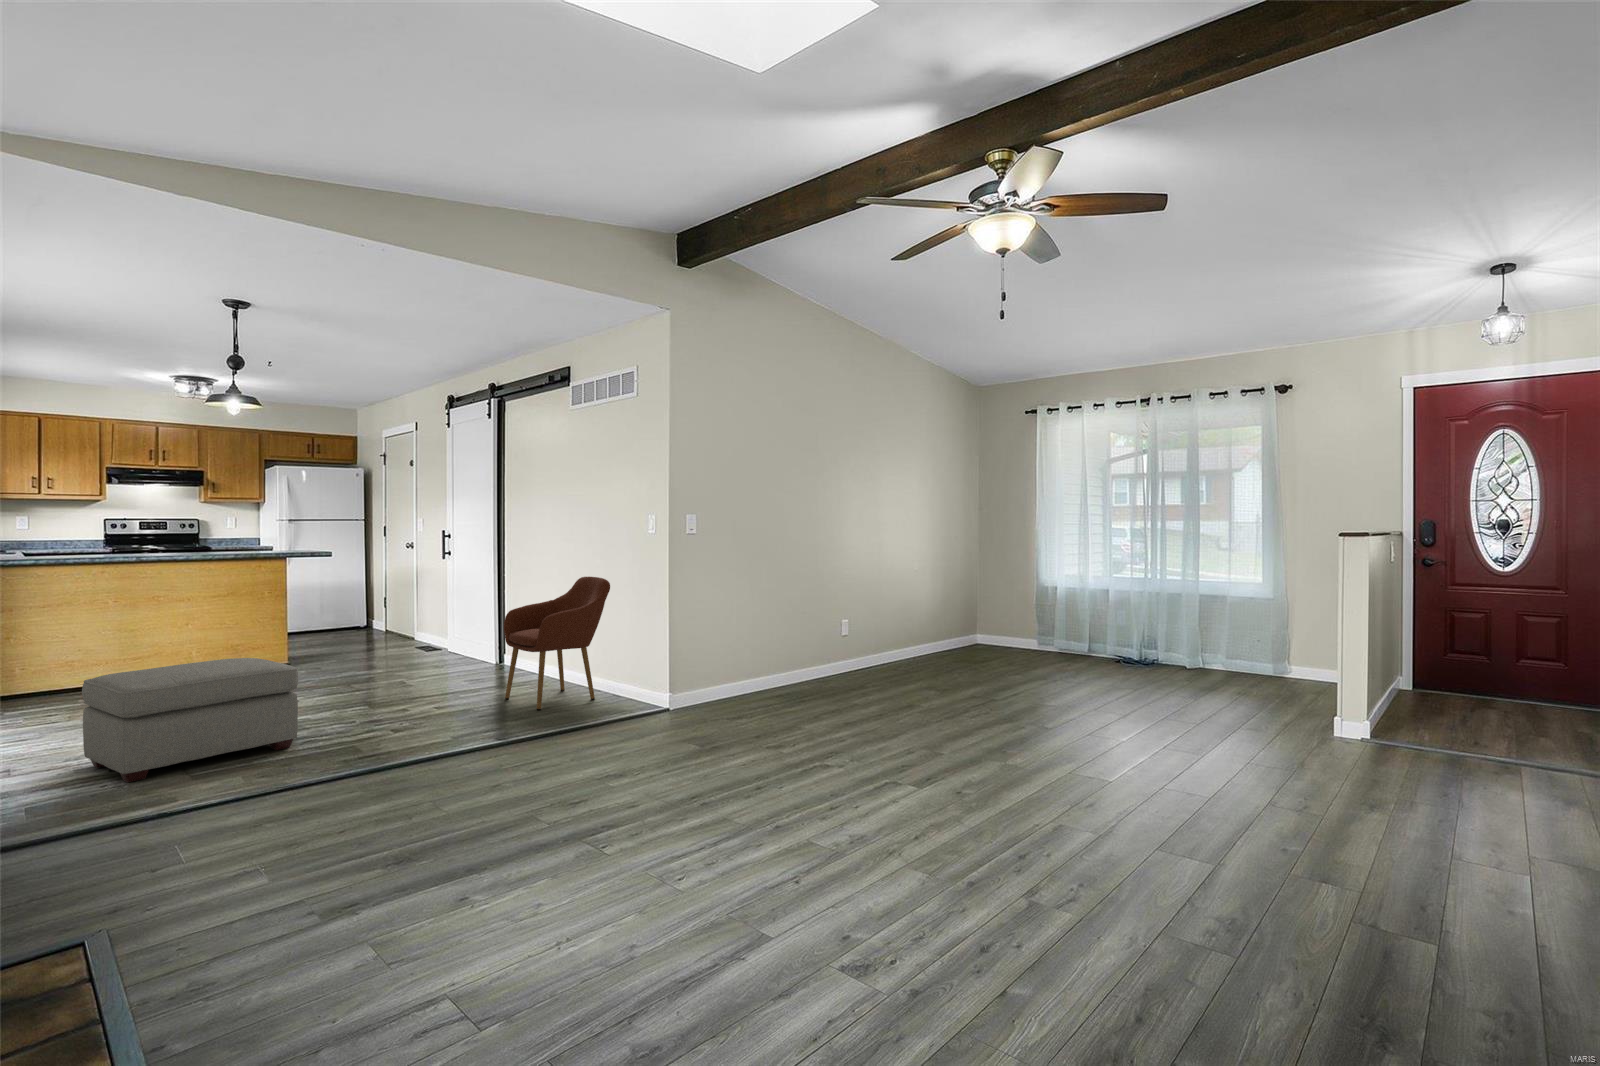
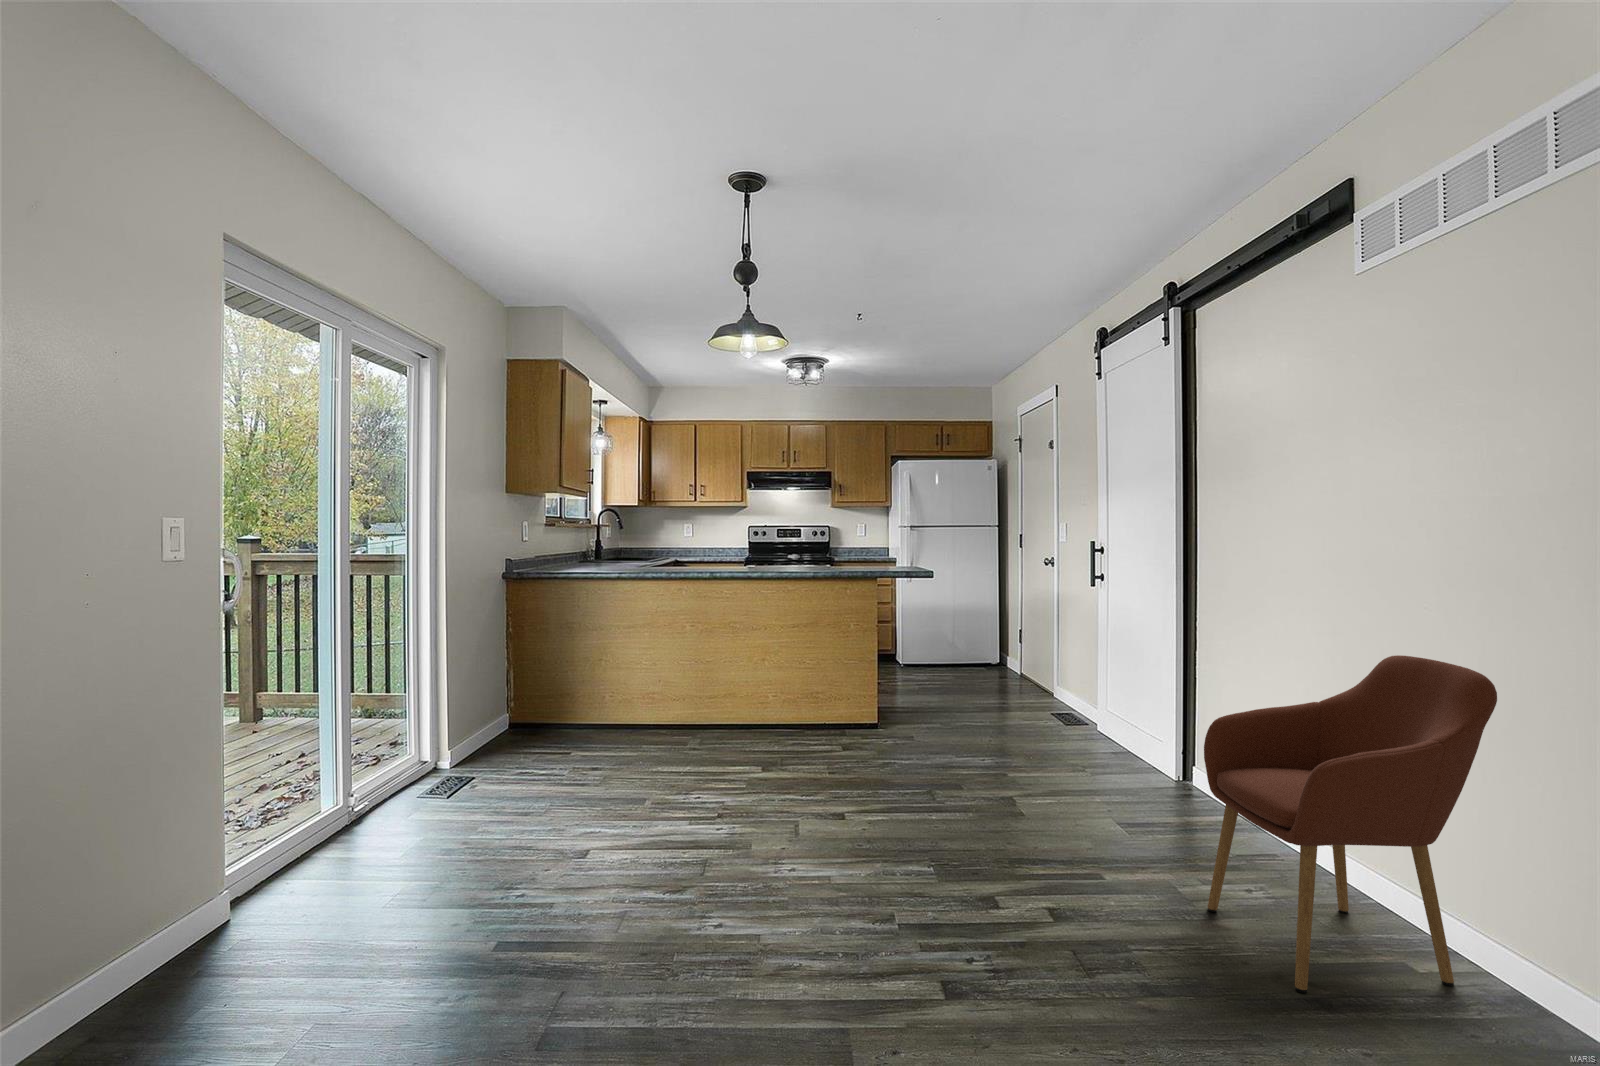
ottoman: present [82,658,298,782] -> none [513,763,801,995]

